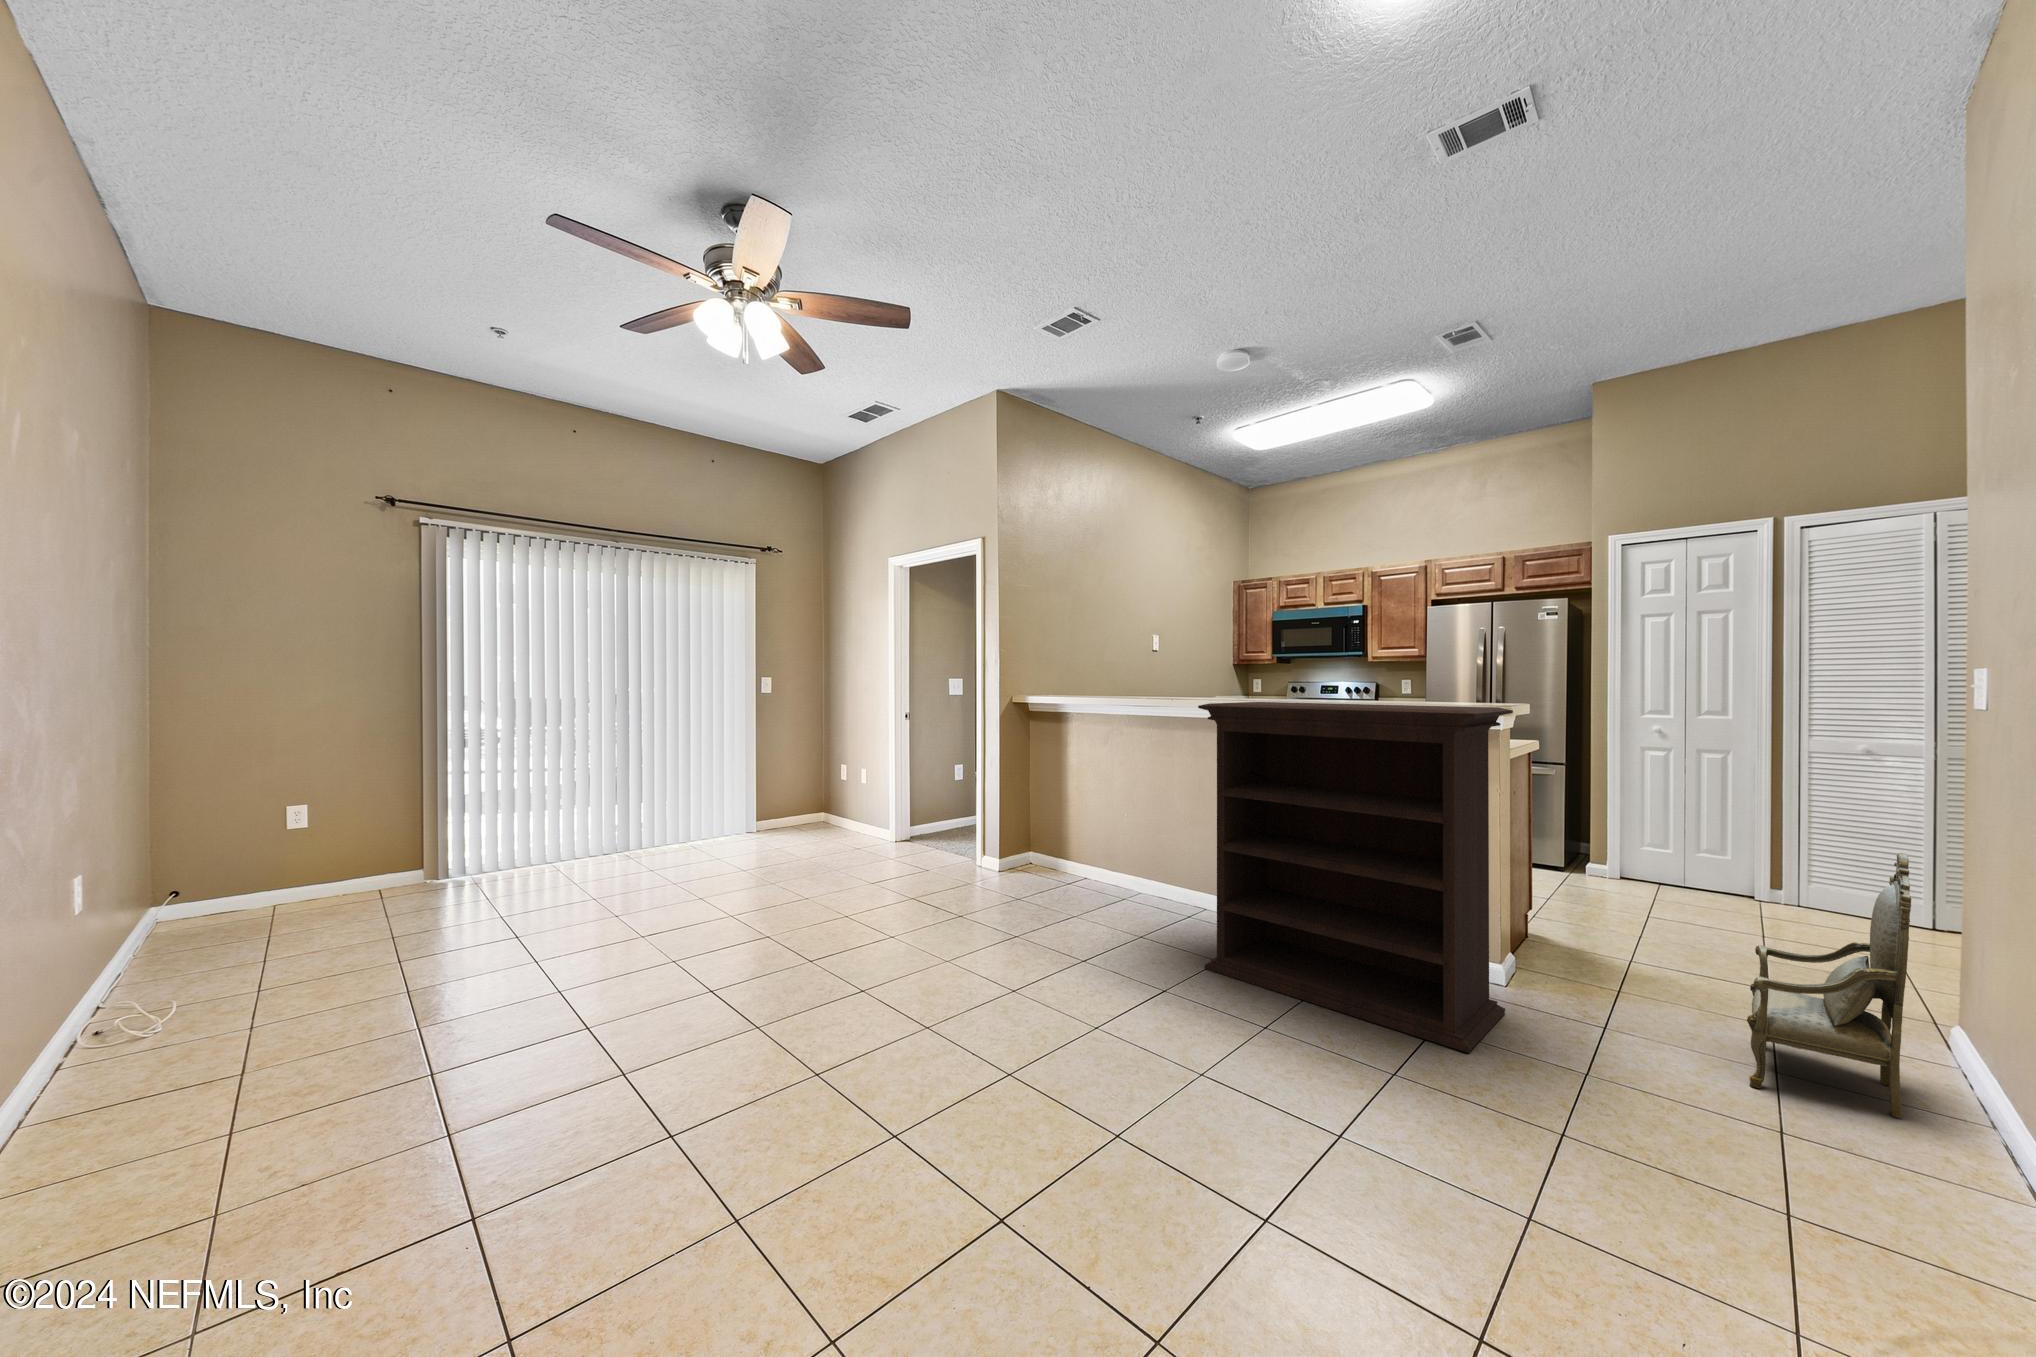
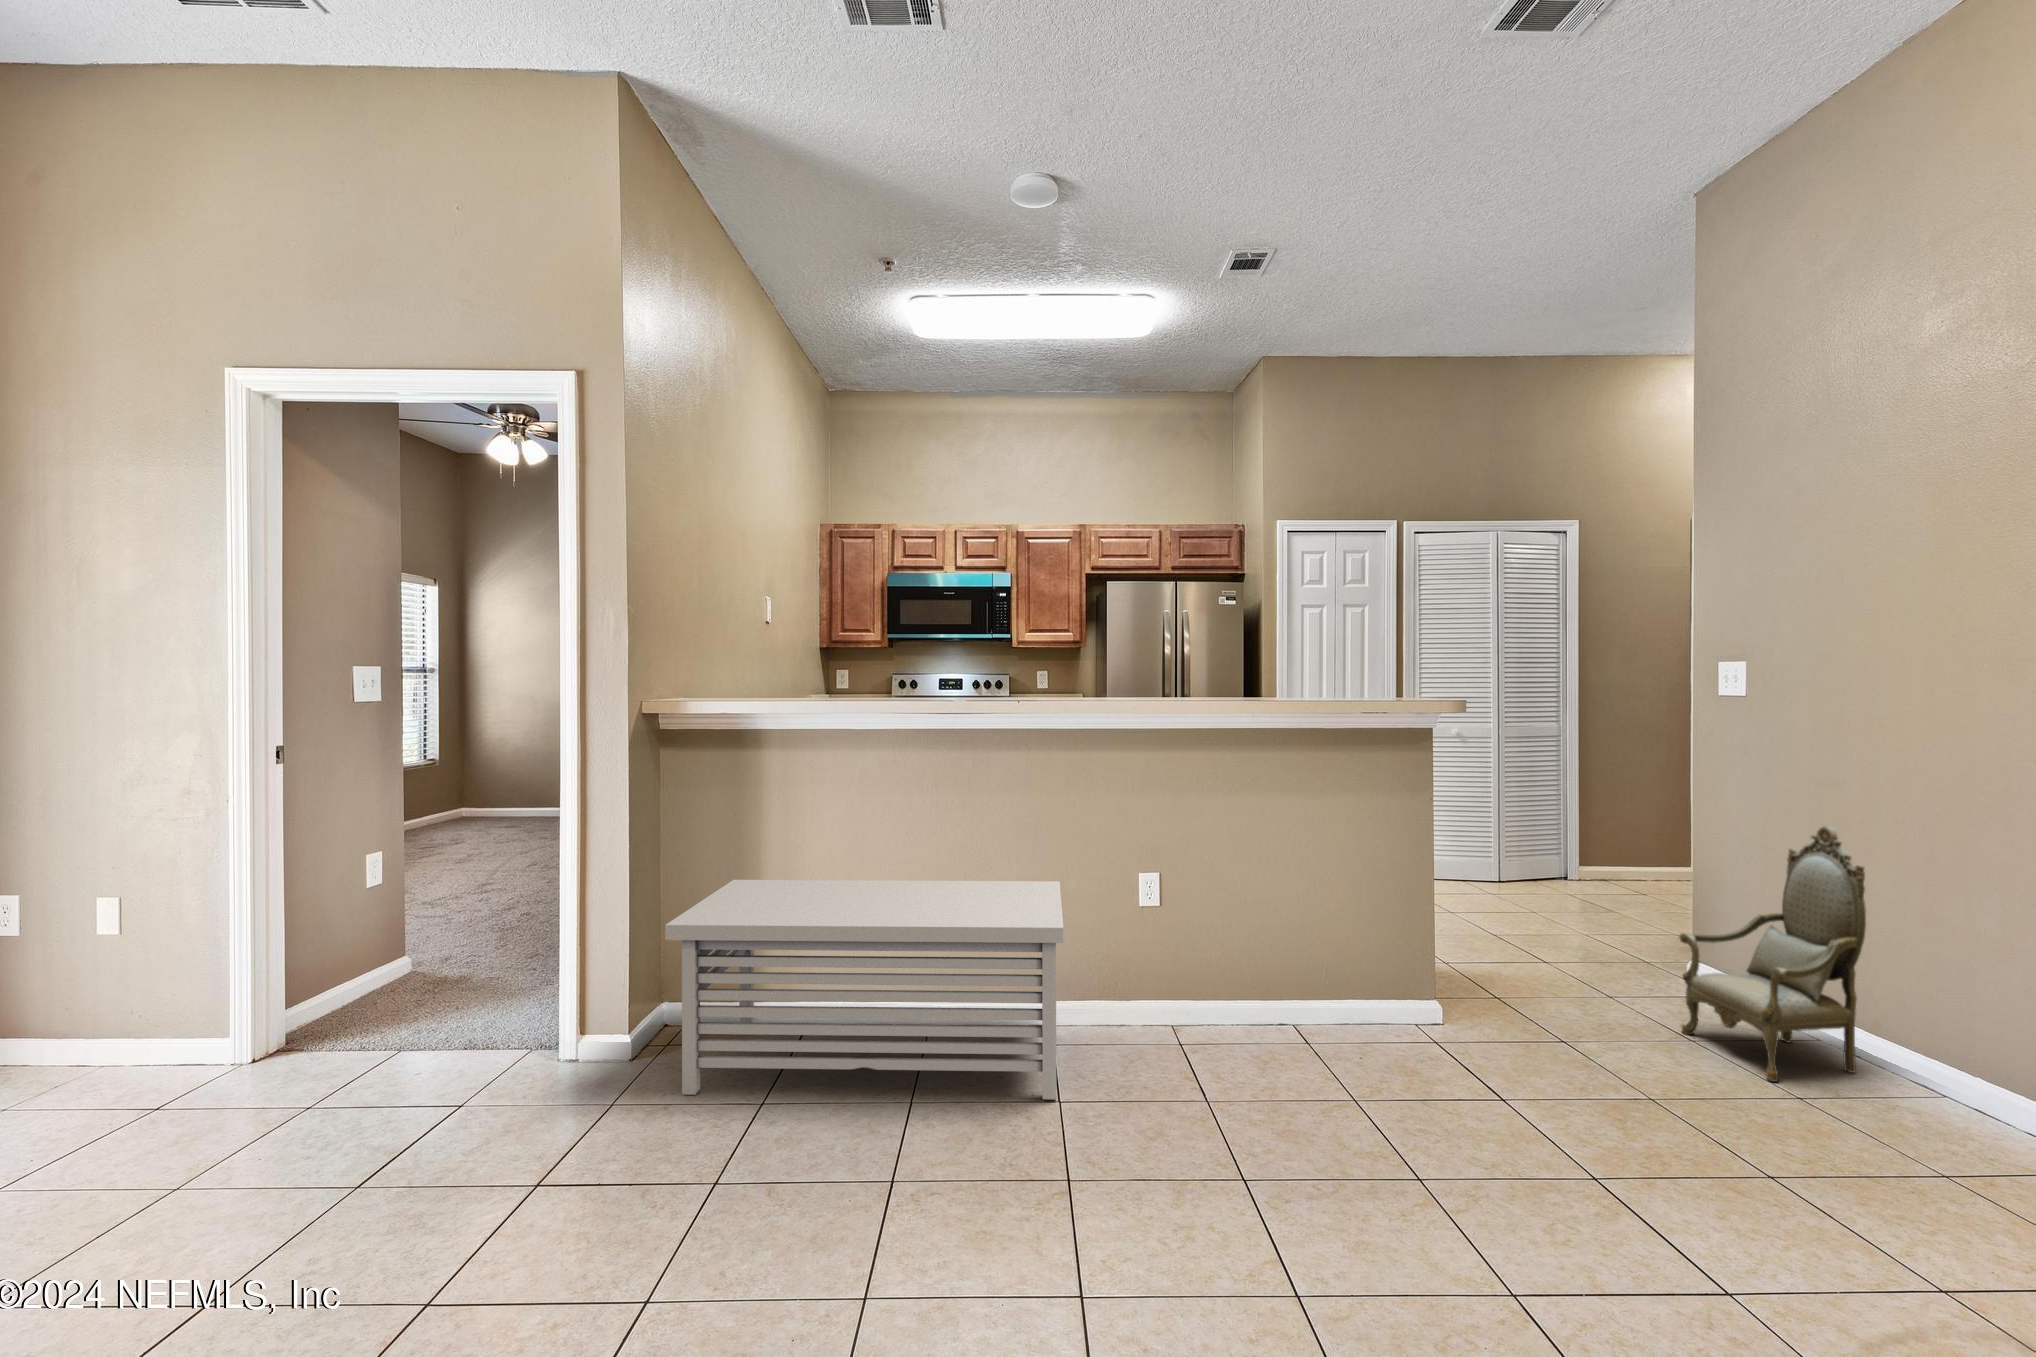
bookshelf: present [1198,702,1513,1053] -> none [1197,700,1640,1144]
storage bench: none [990,793,1211,931] -> present [665,880,1064,1100]

